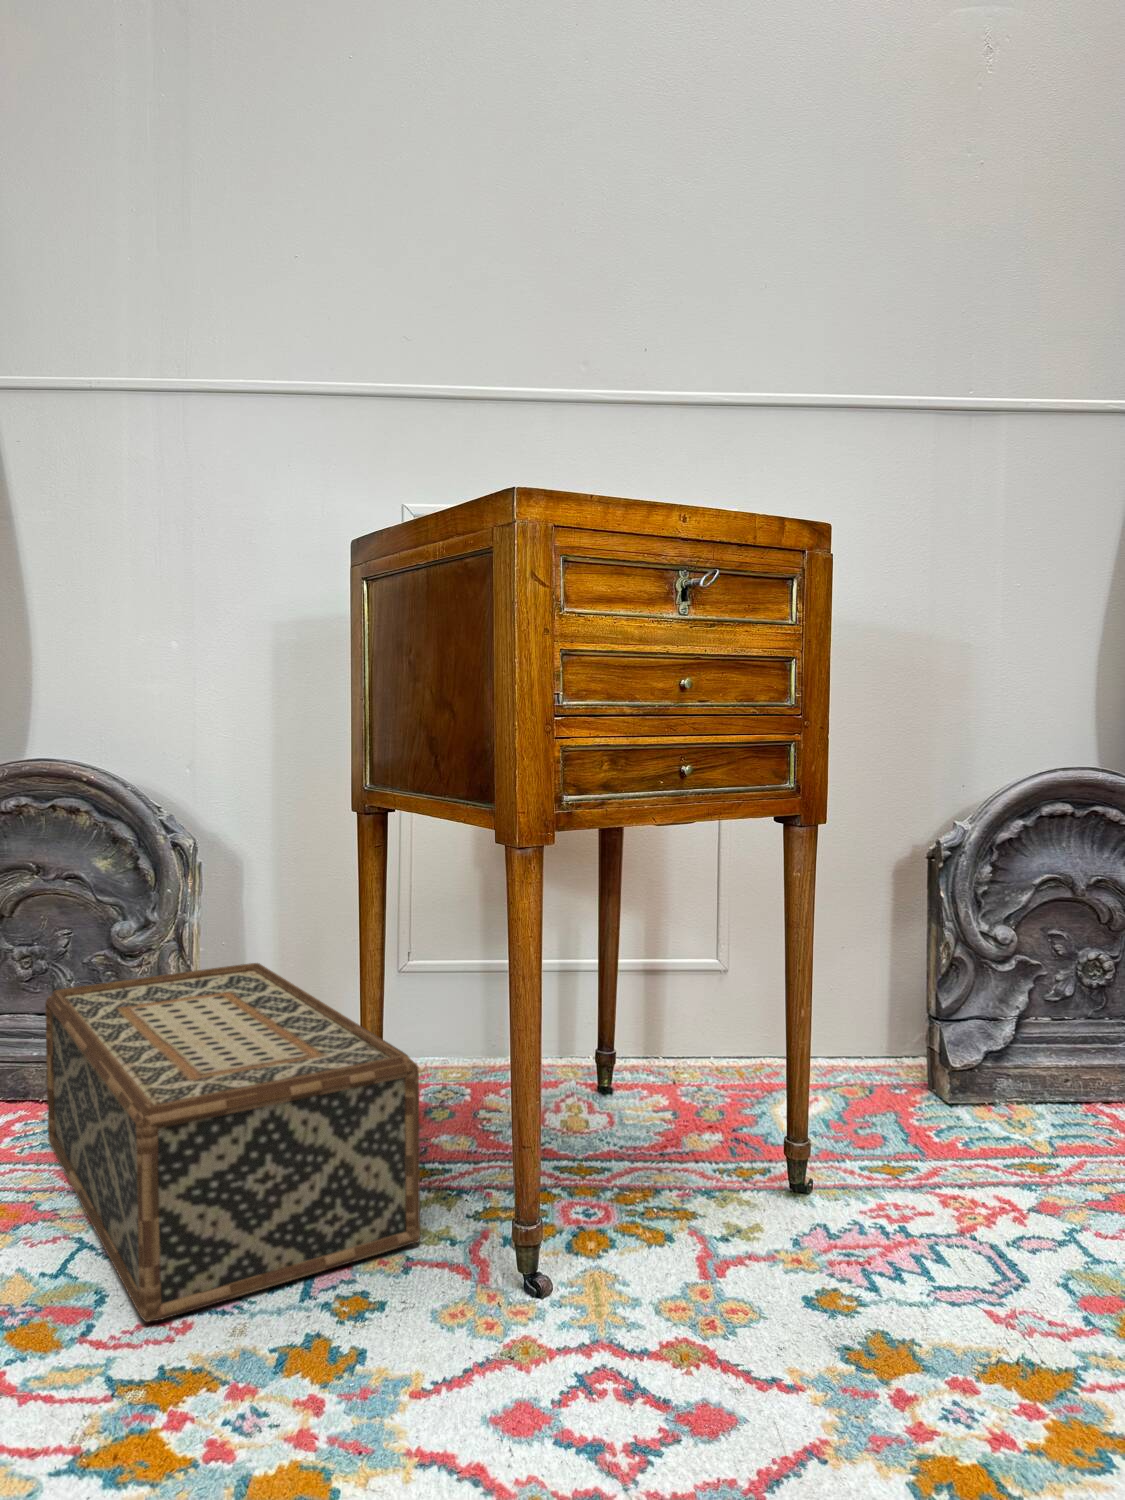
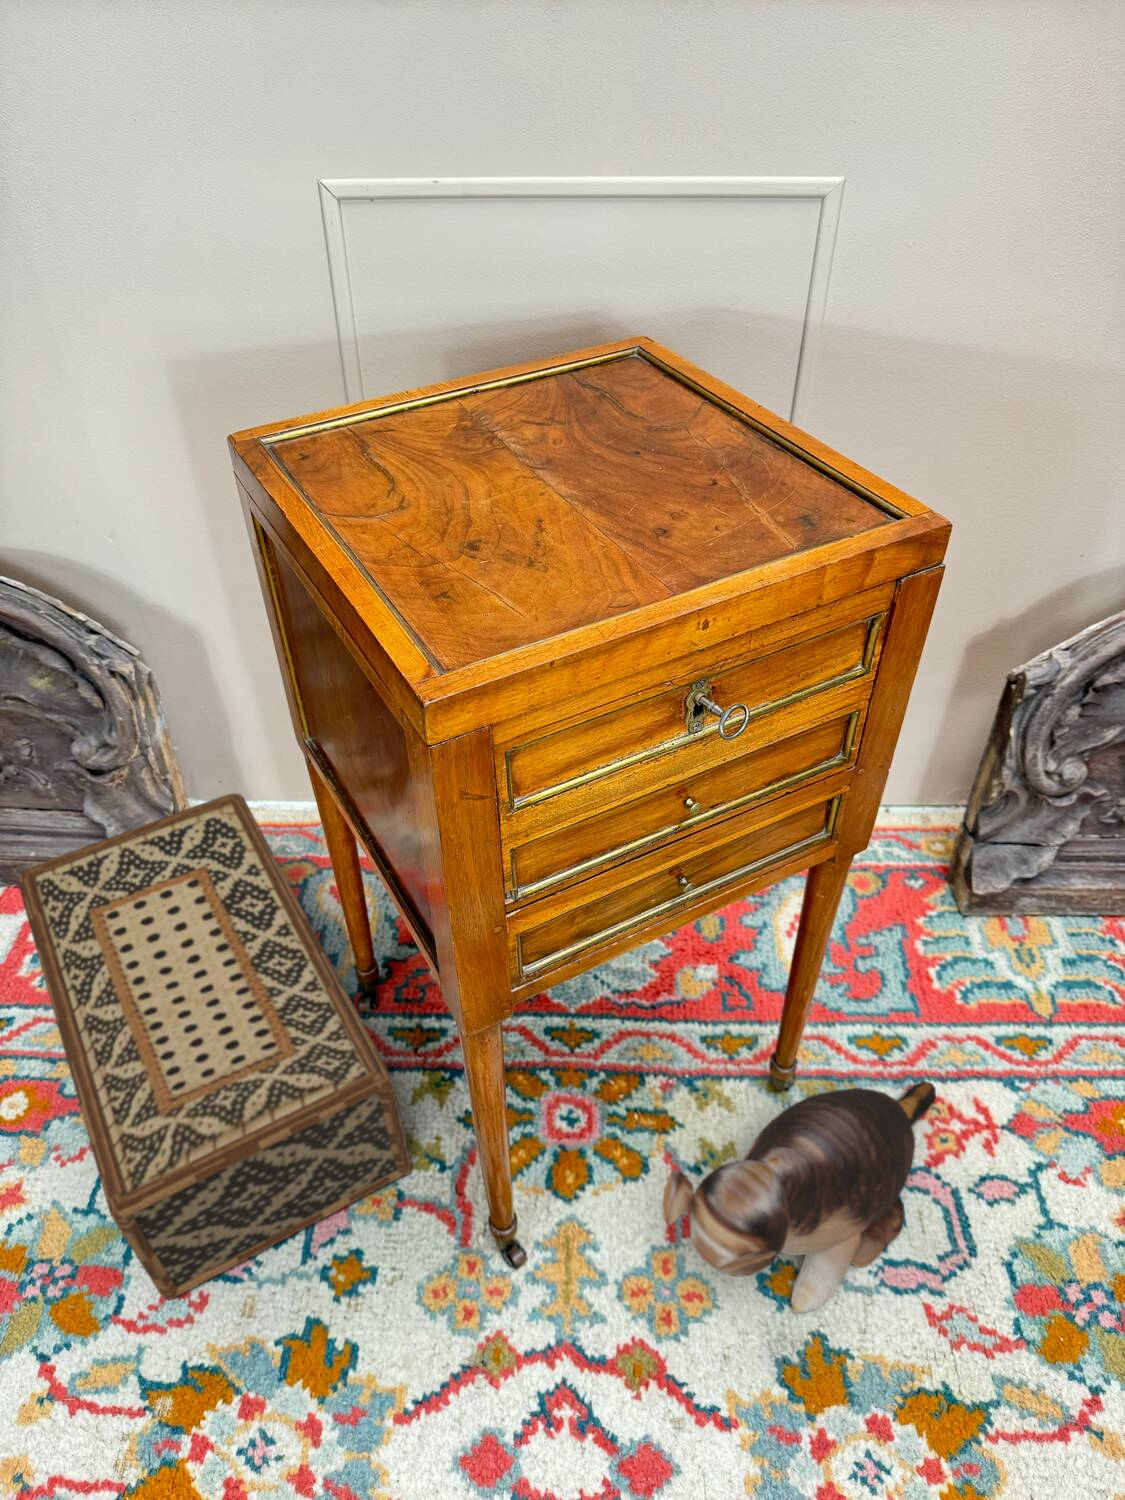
plush toy: none [696,1047,955,1306] -> present [662,1081,936,1313]

